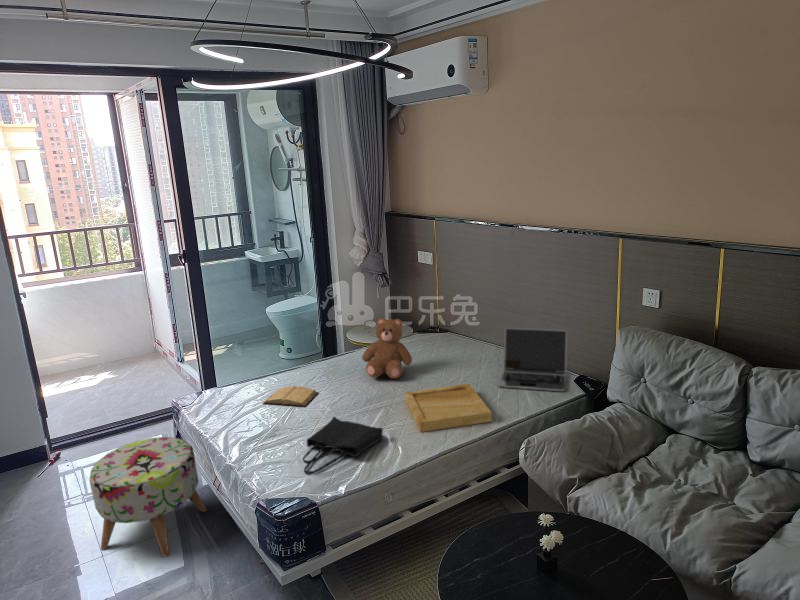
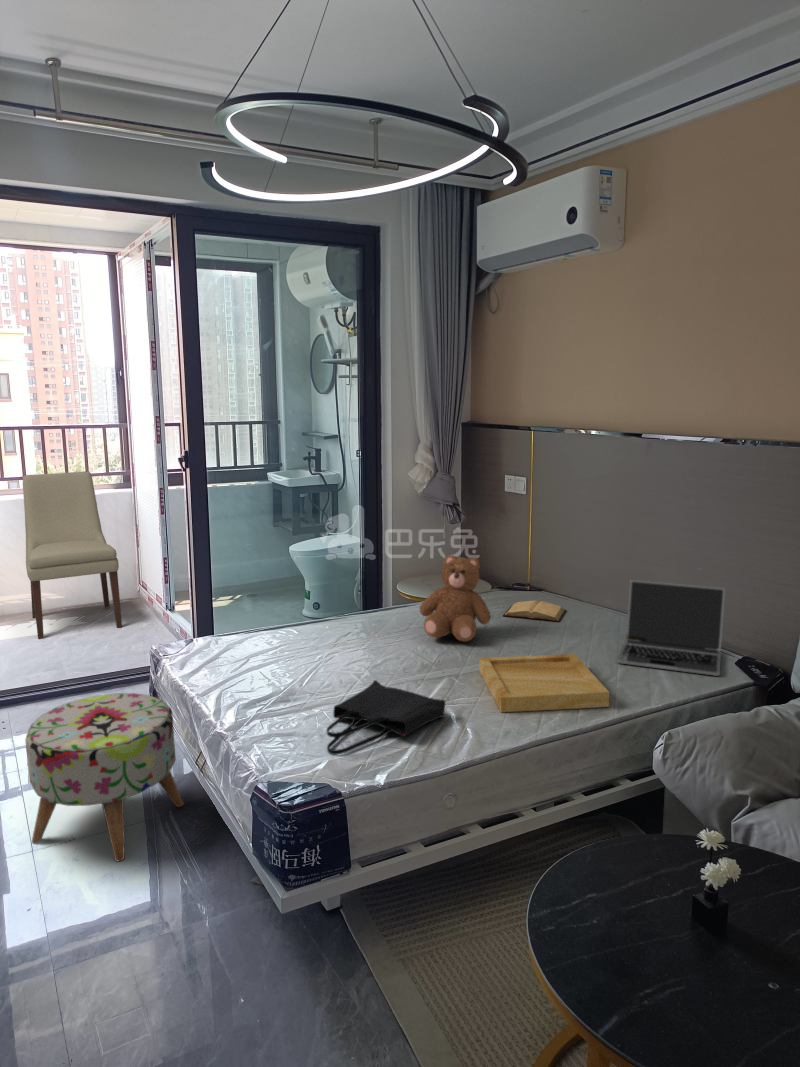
chair: none [57,260,146,391] -> present [23,471,122,639]
book: present [263,386,319,407] -> present [503,600,566,622]

